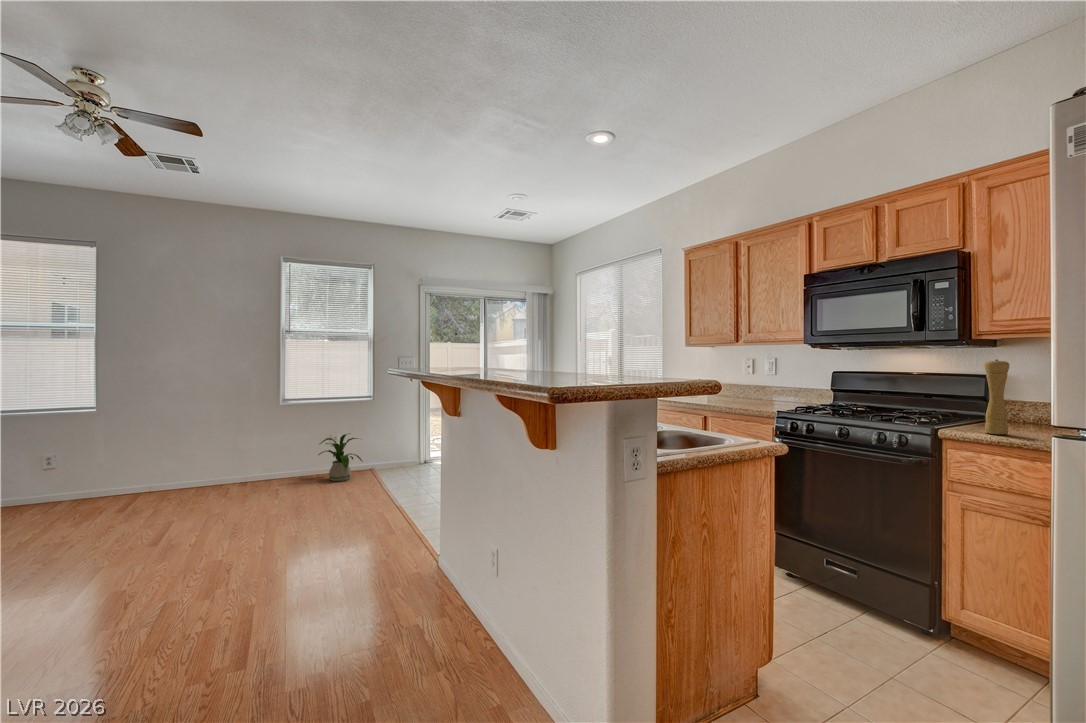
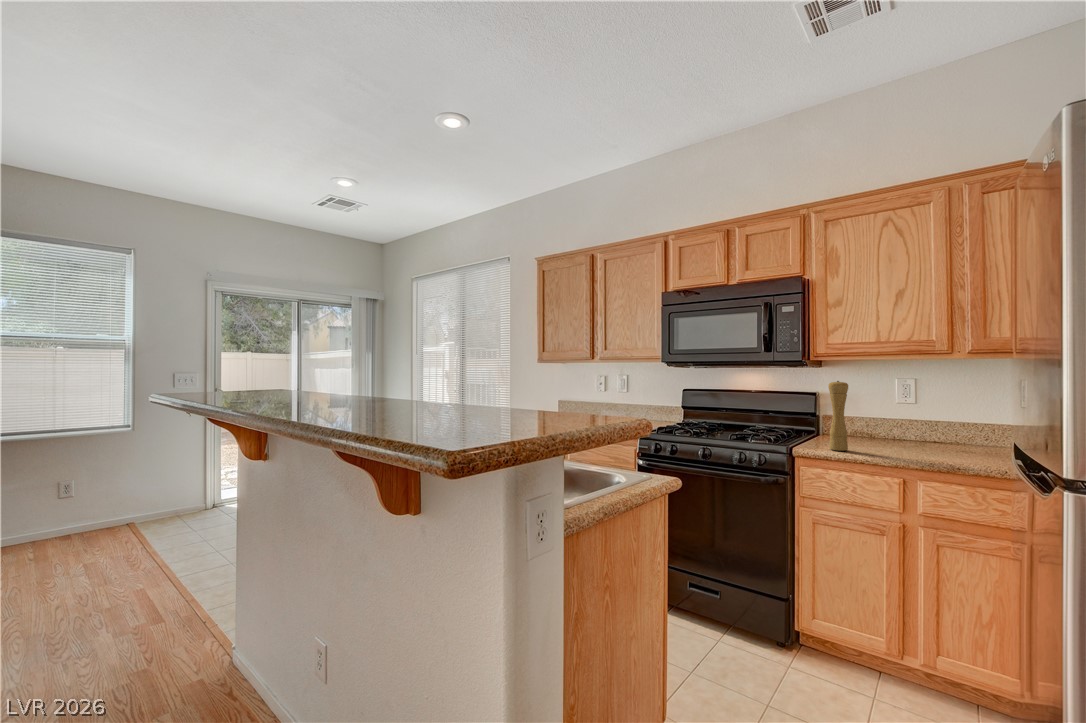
house plant: present [319,433,362,481] -> none [34,477,115,546]

